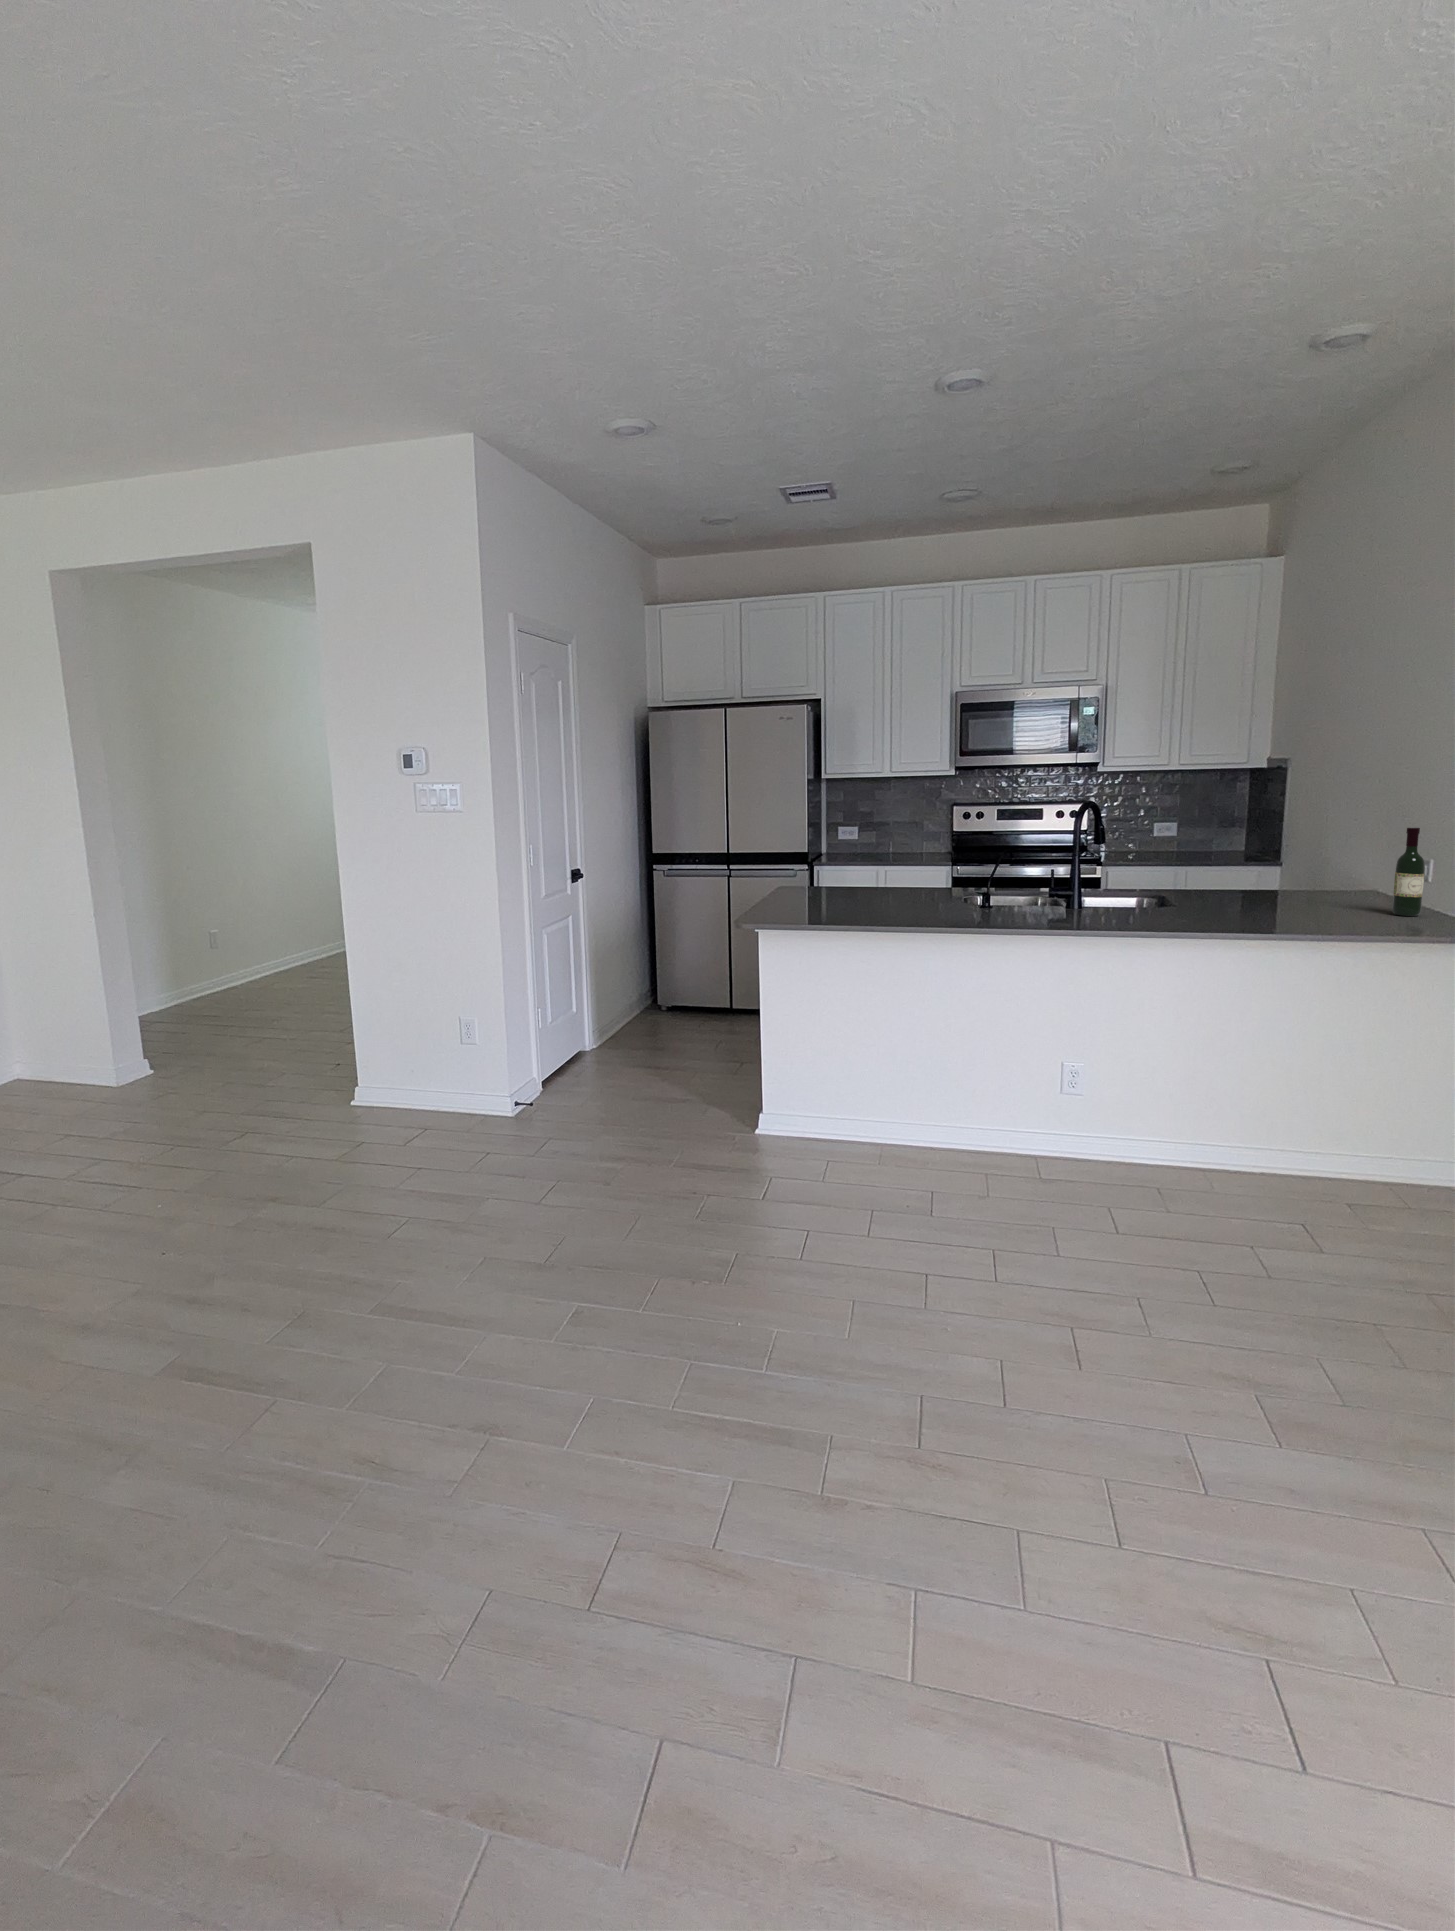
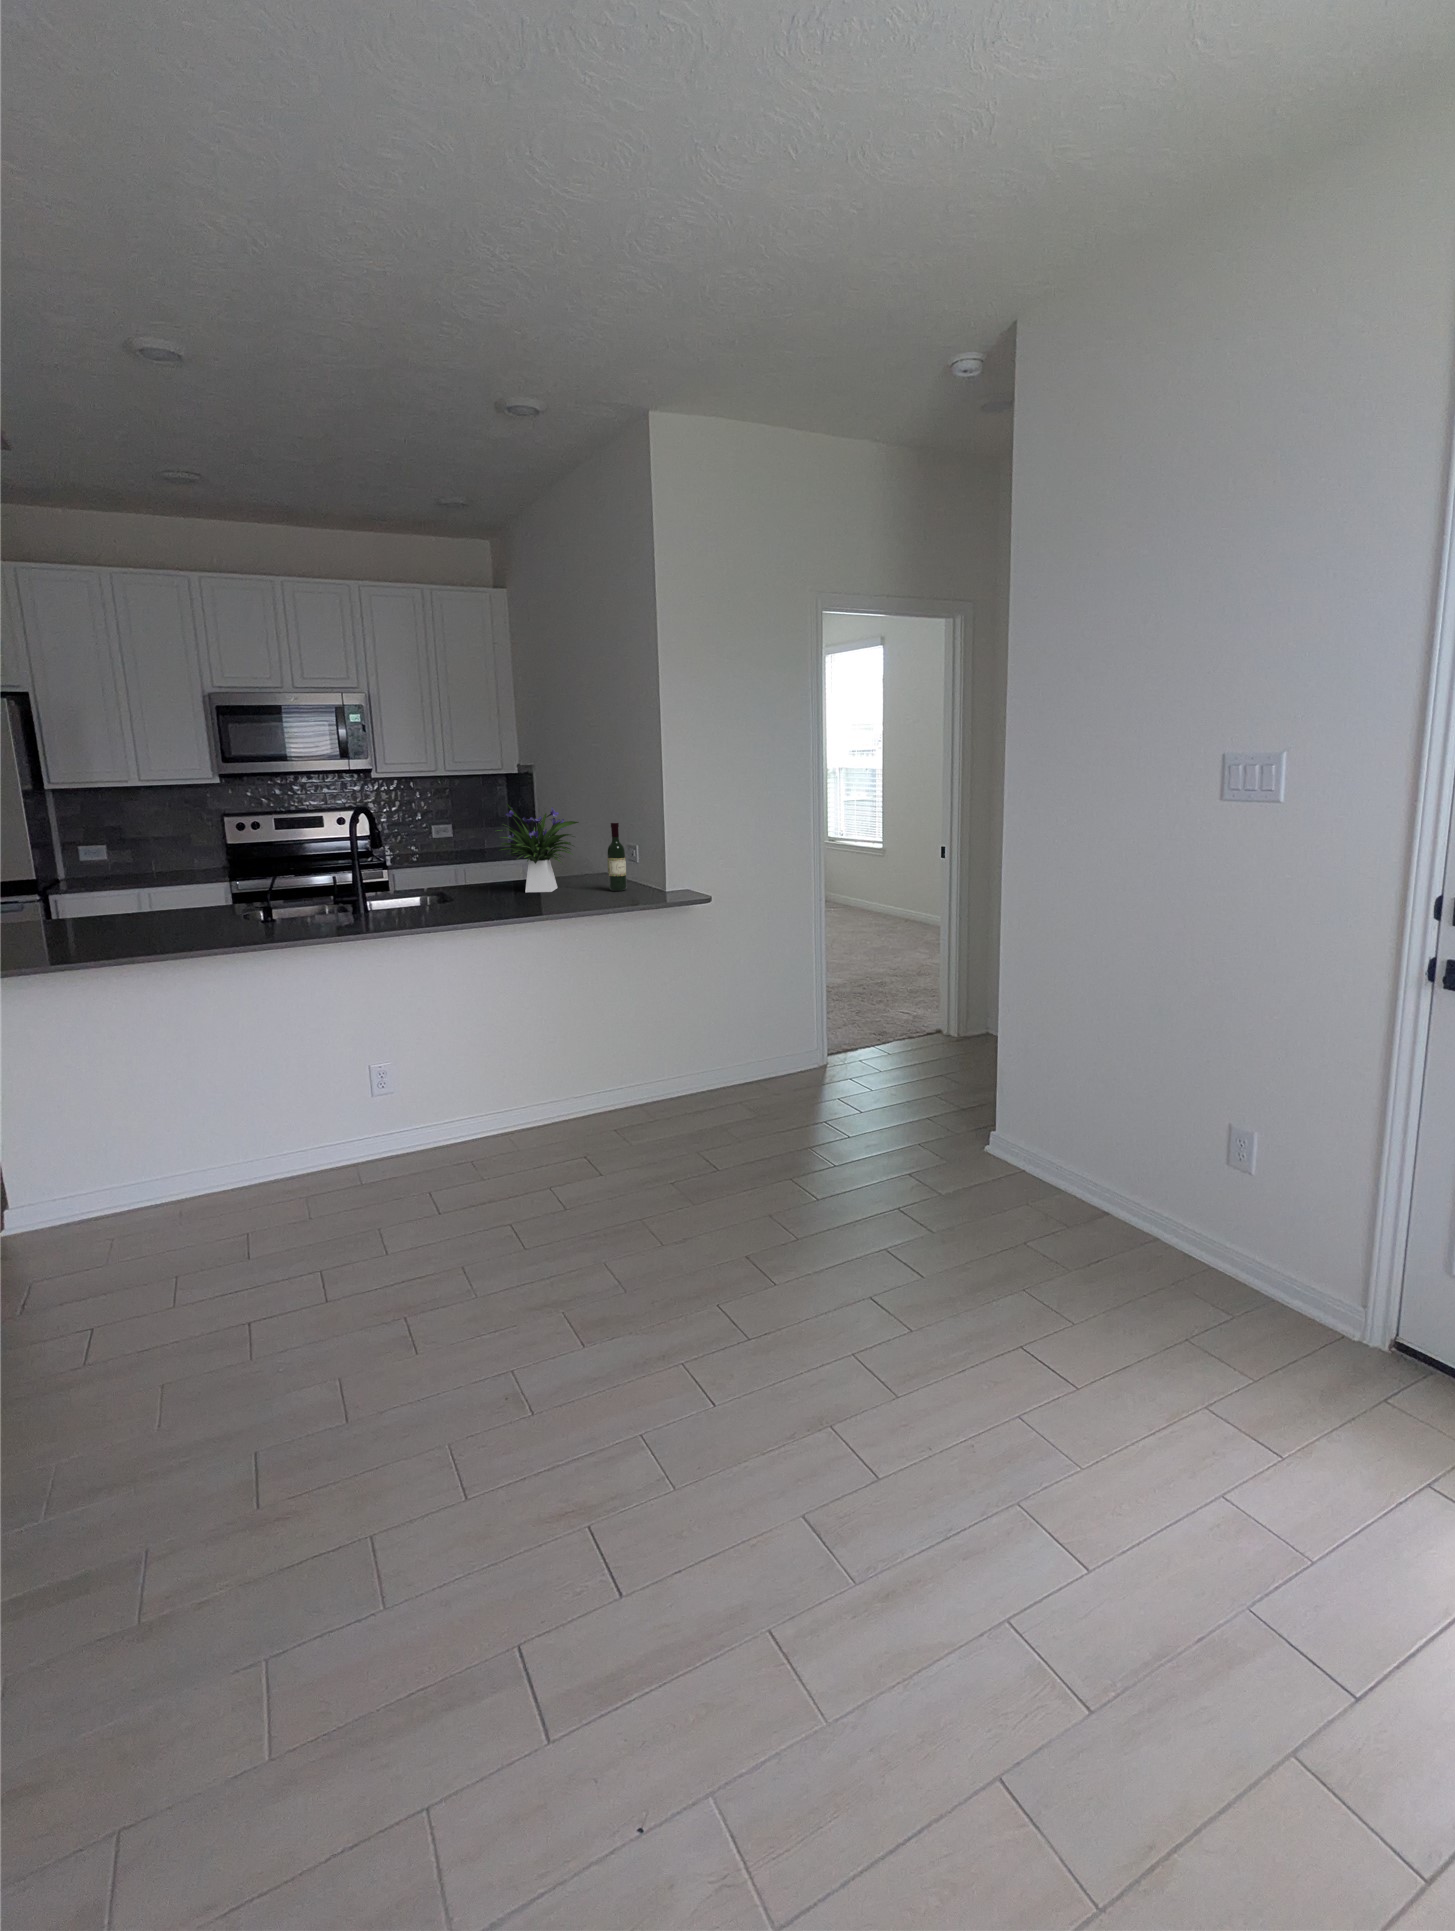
flower arrangement: none [1238,799,1357,908] -> present [497,804,578,892]

